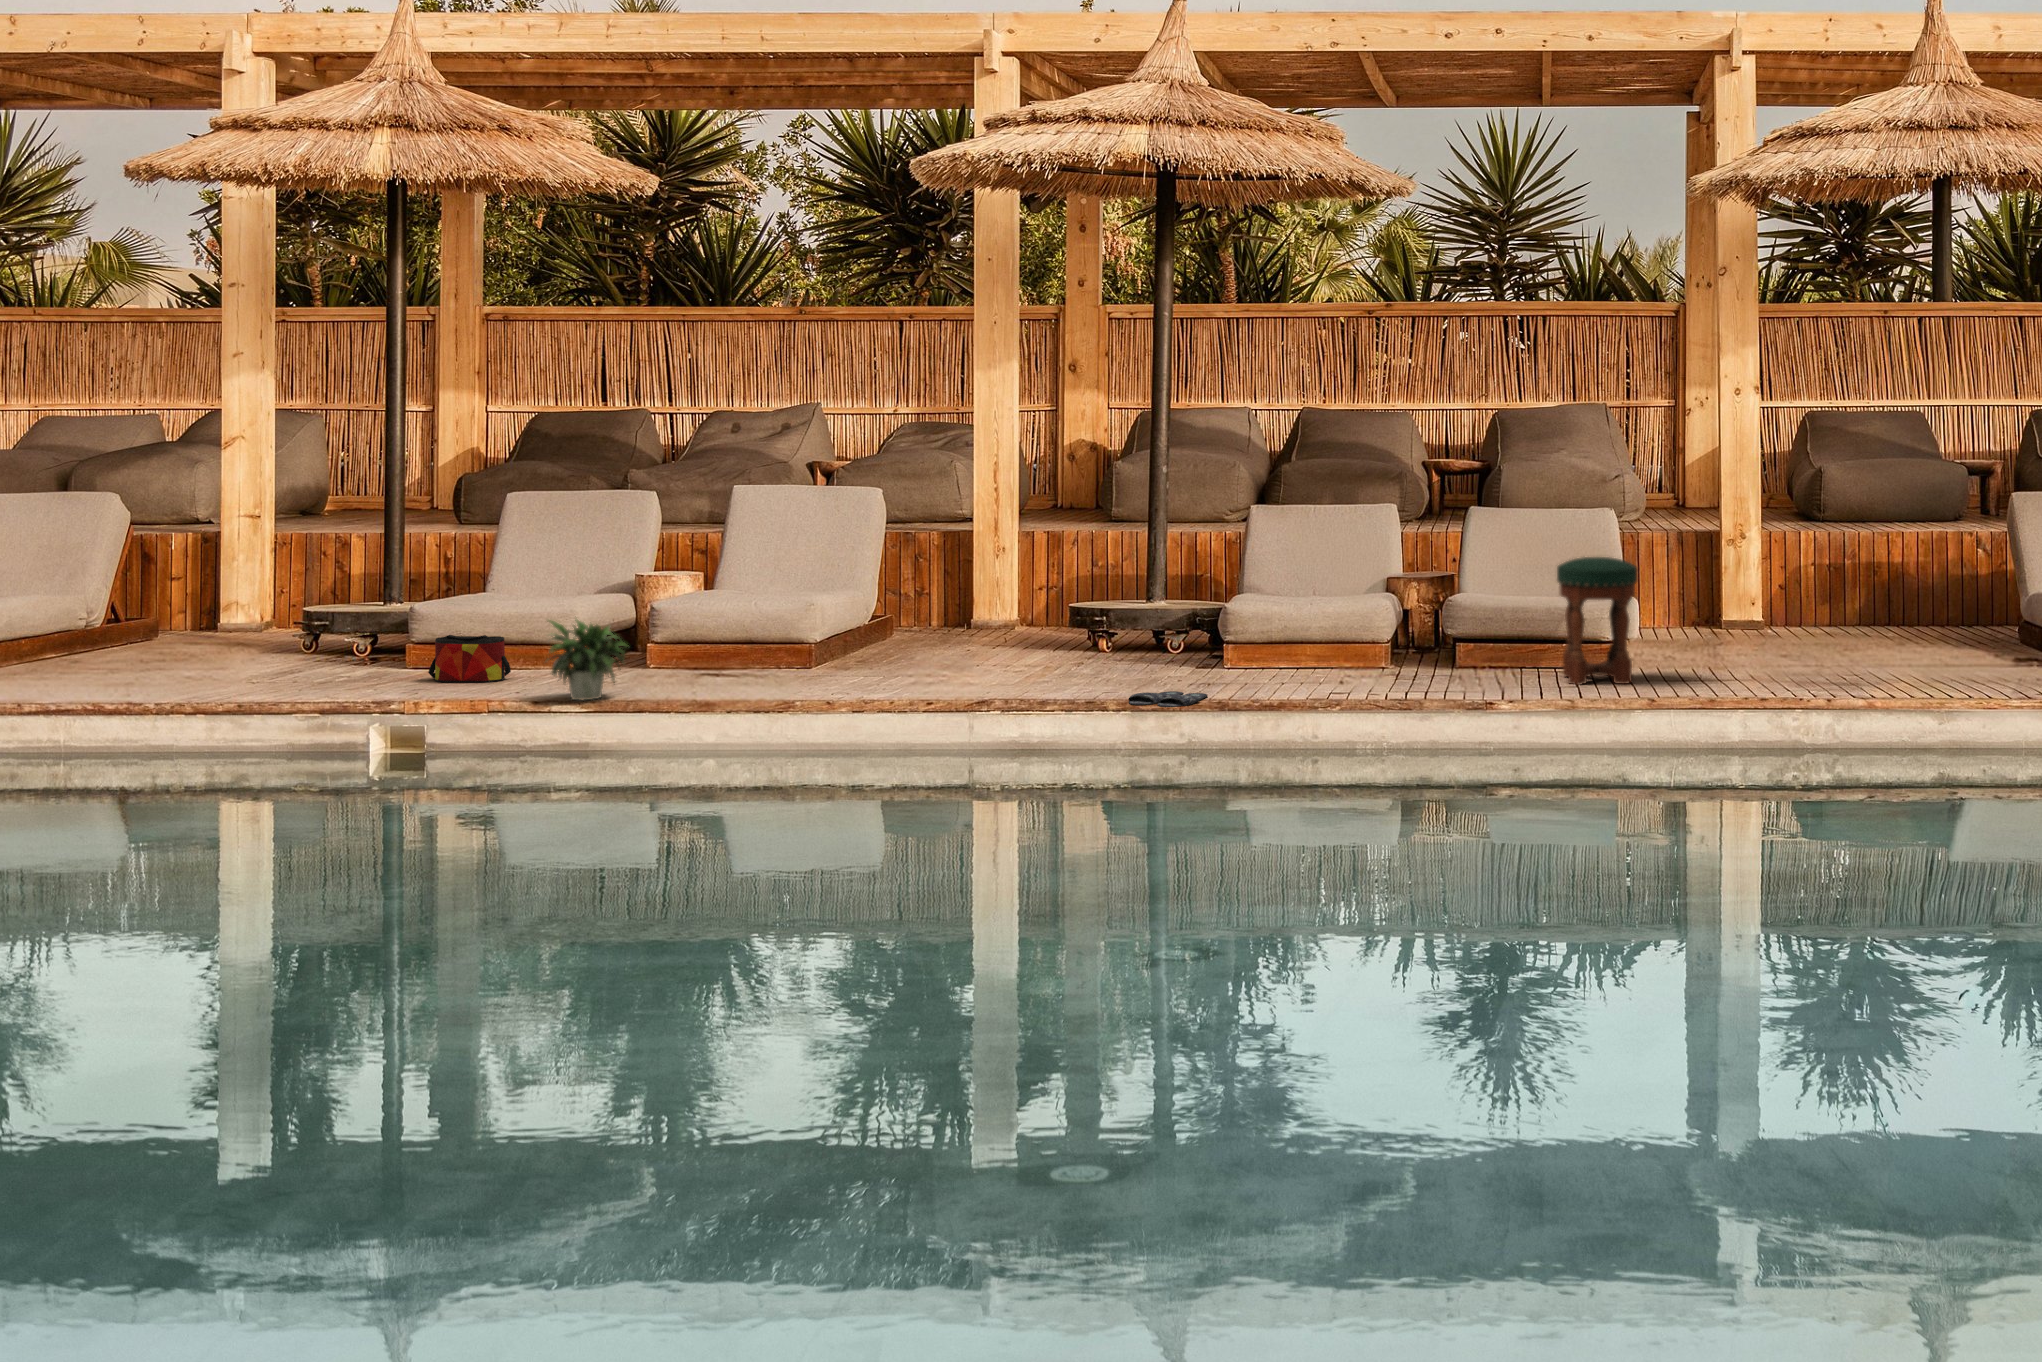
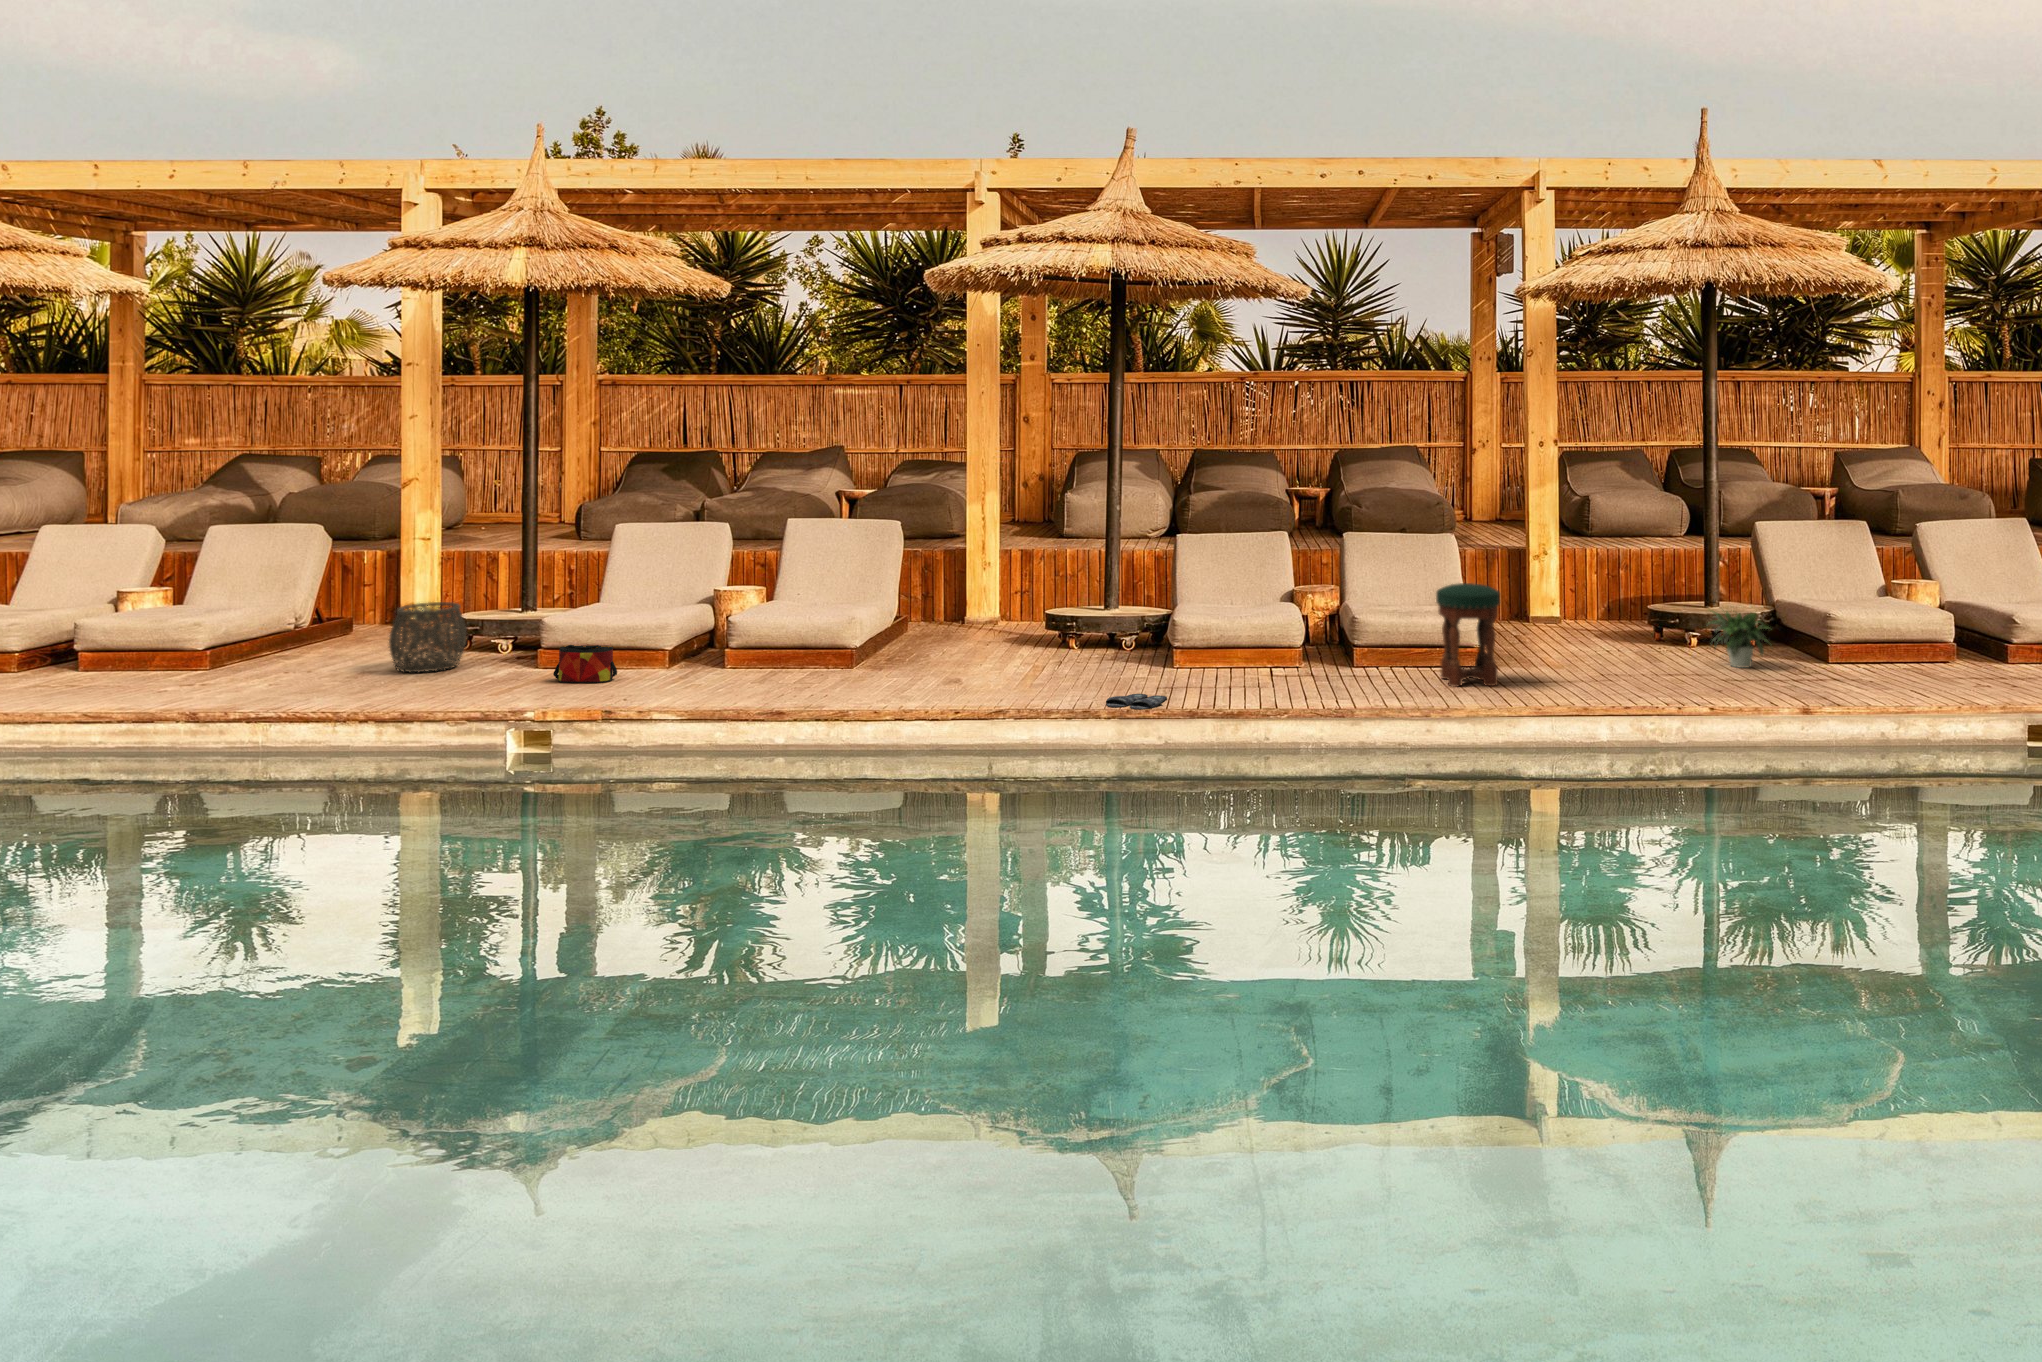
woven basket: none [214,585,317,673] -> present [389,602,466,673]
potted plant: present [549,620,626,700] -> present [1708,611,1771,668]

